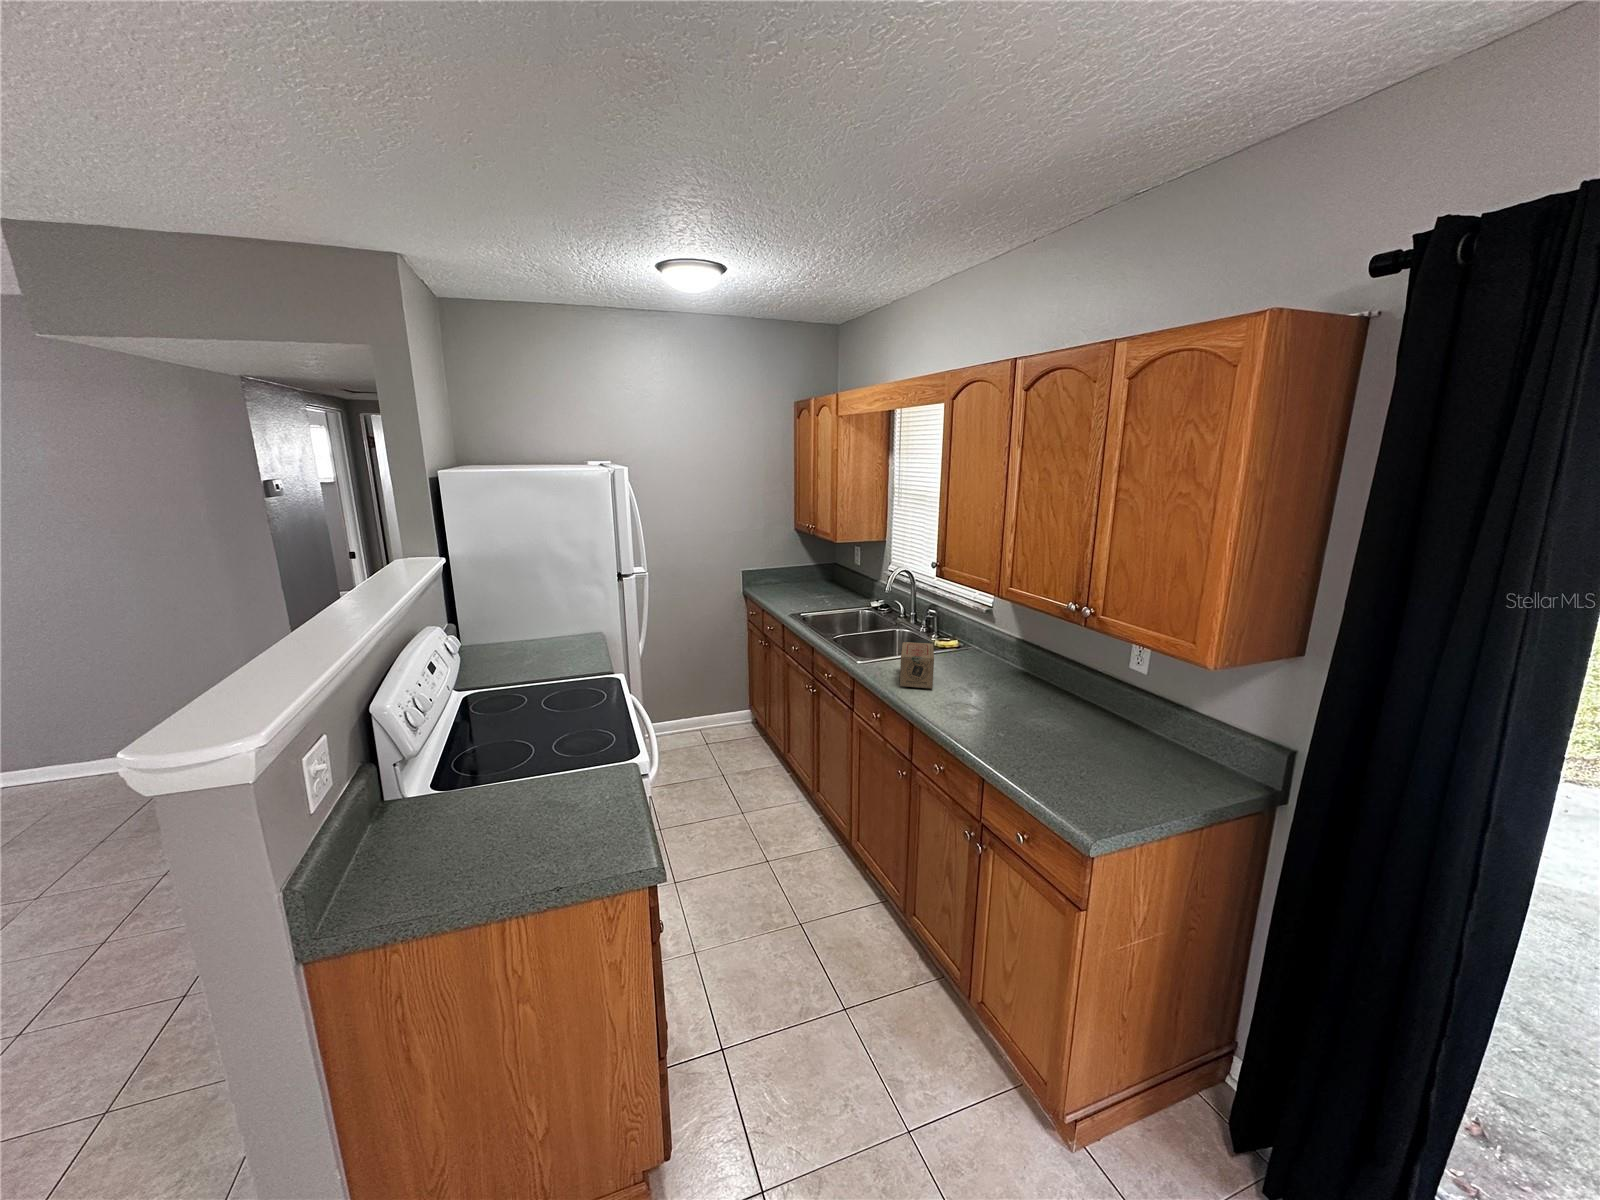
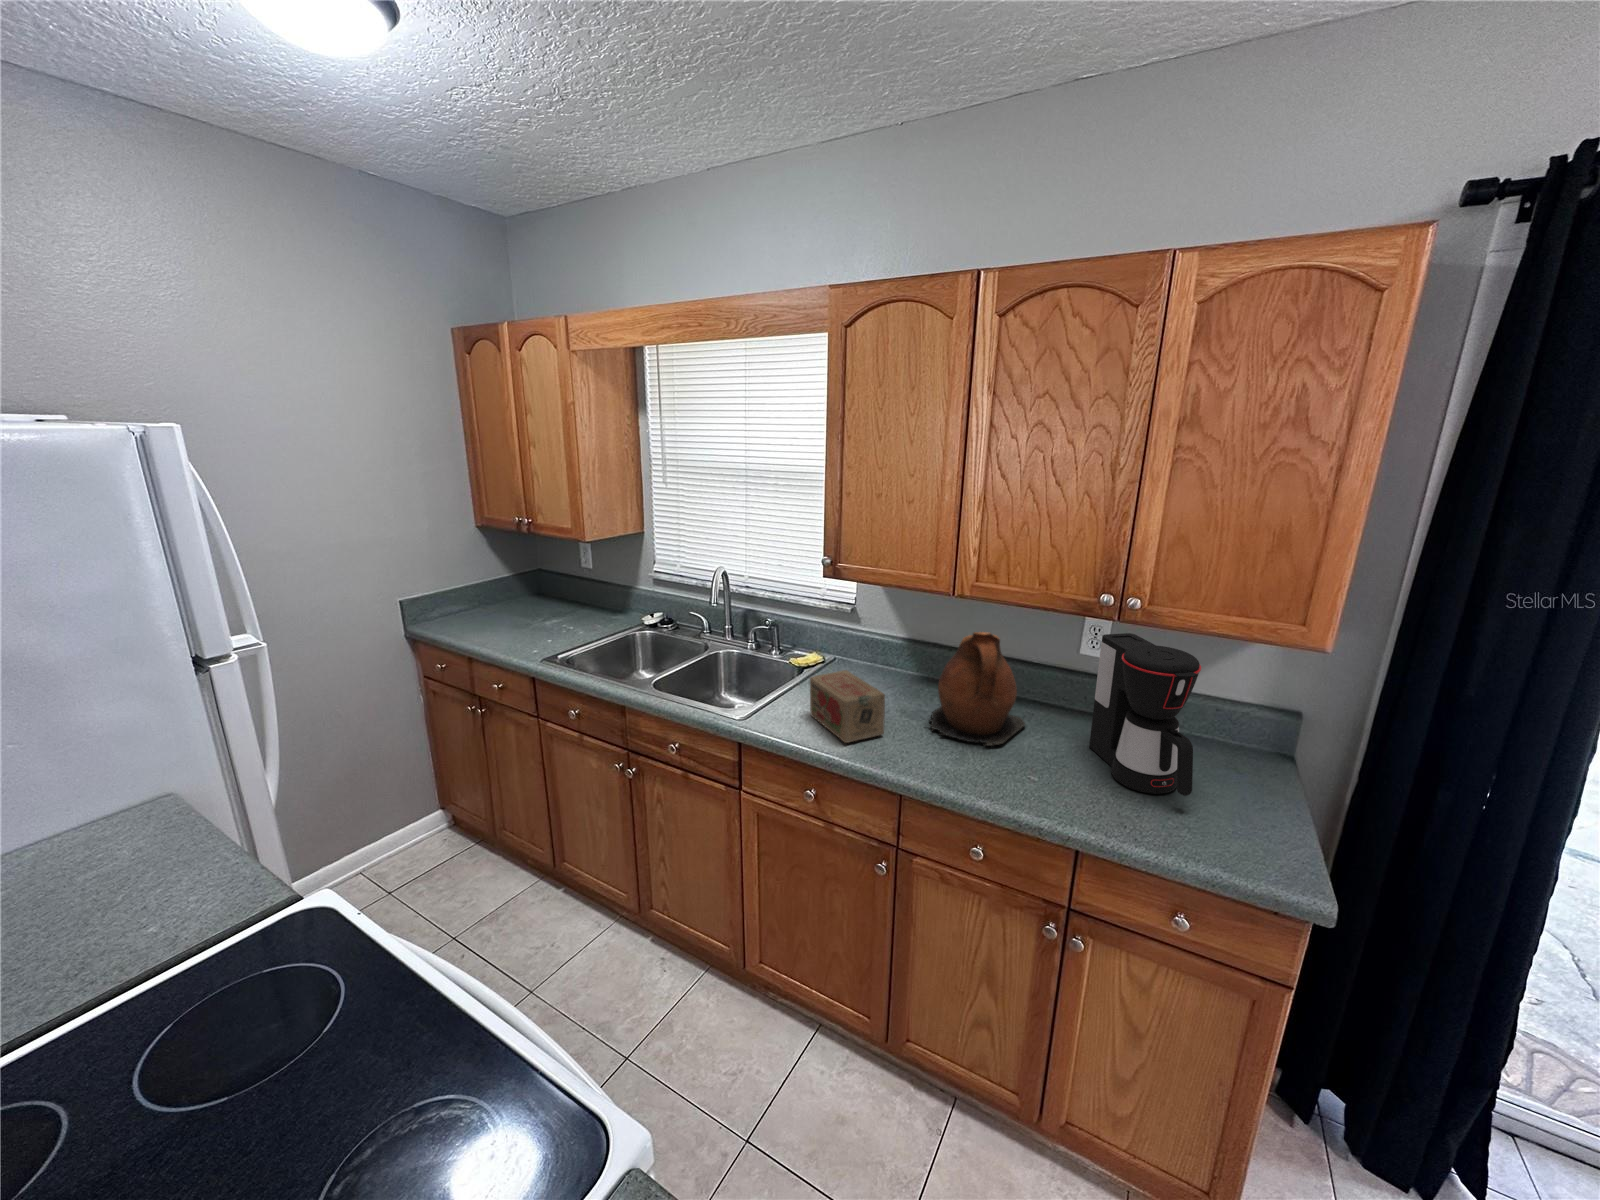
ceramic pitcher: none [967,623,1049,713] -> present [930,632,1025,746]
coffee maker: none [1062,640,1130,769] -> present [1089,633,1201,796]

